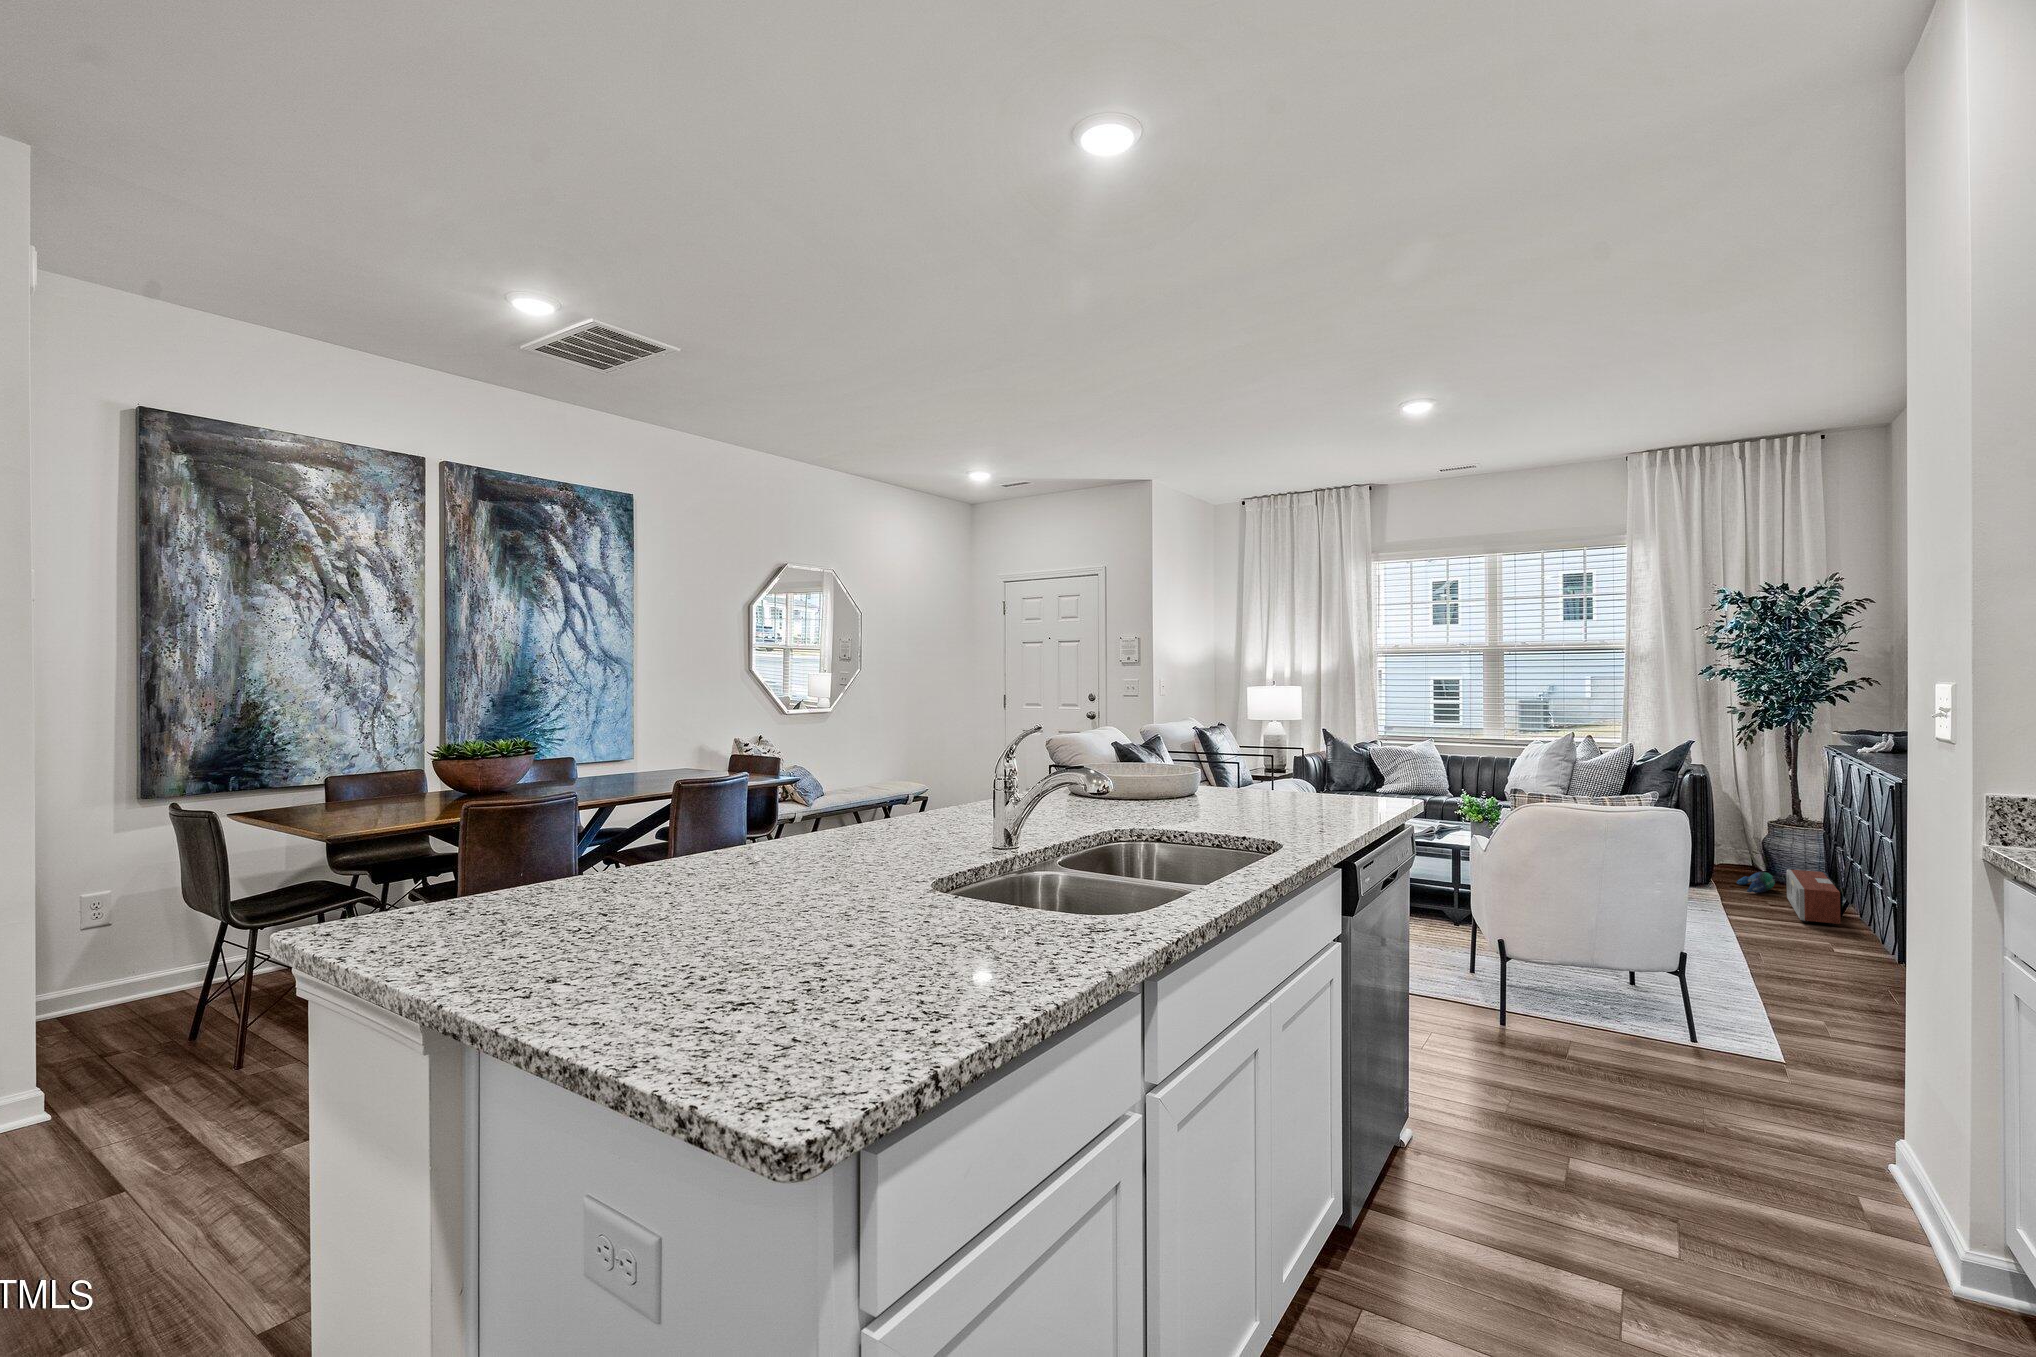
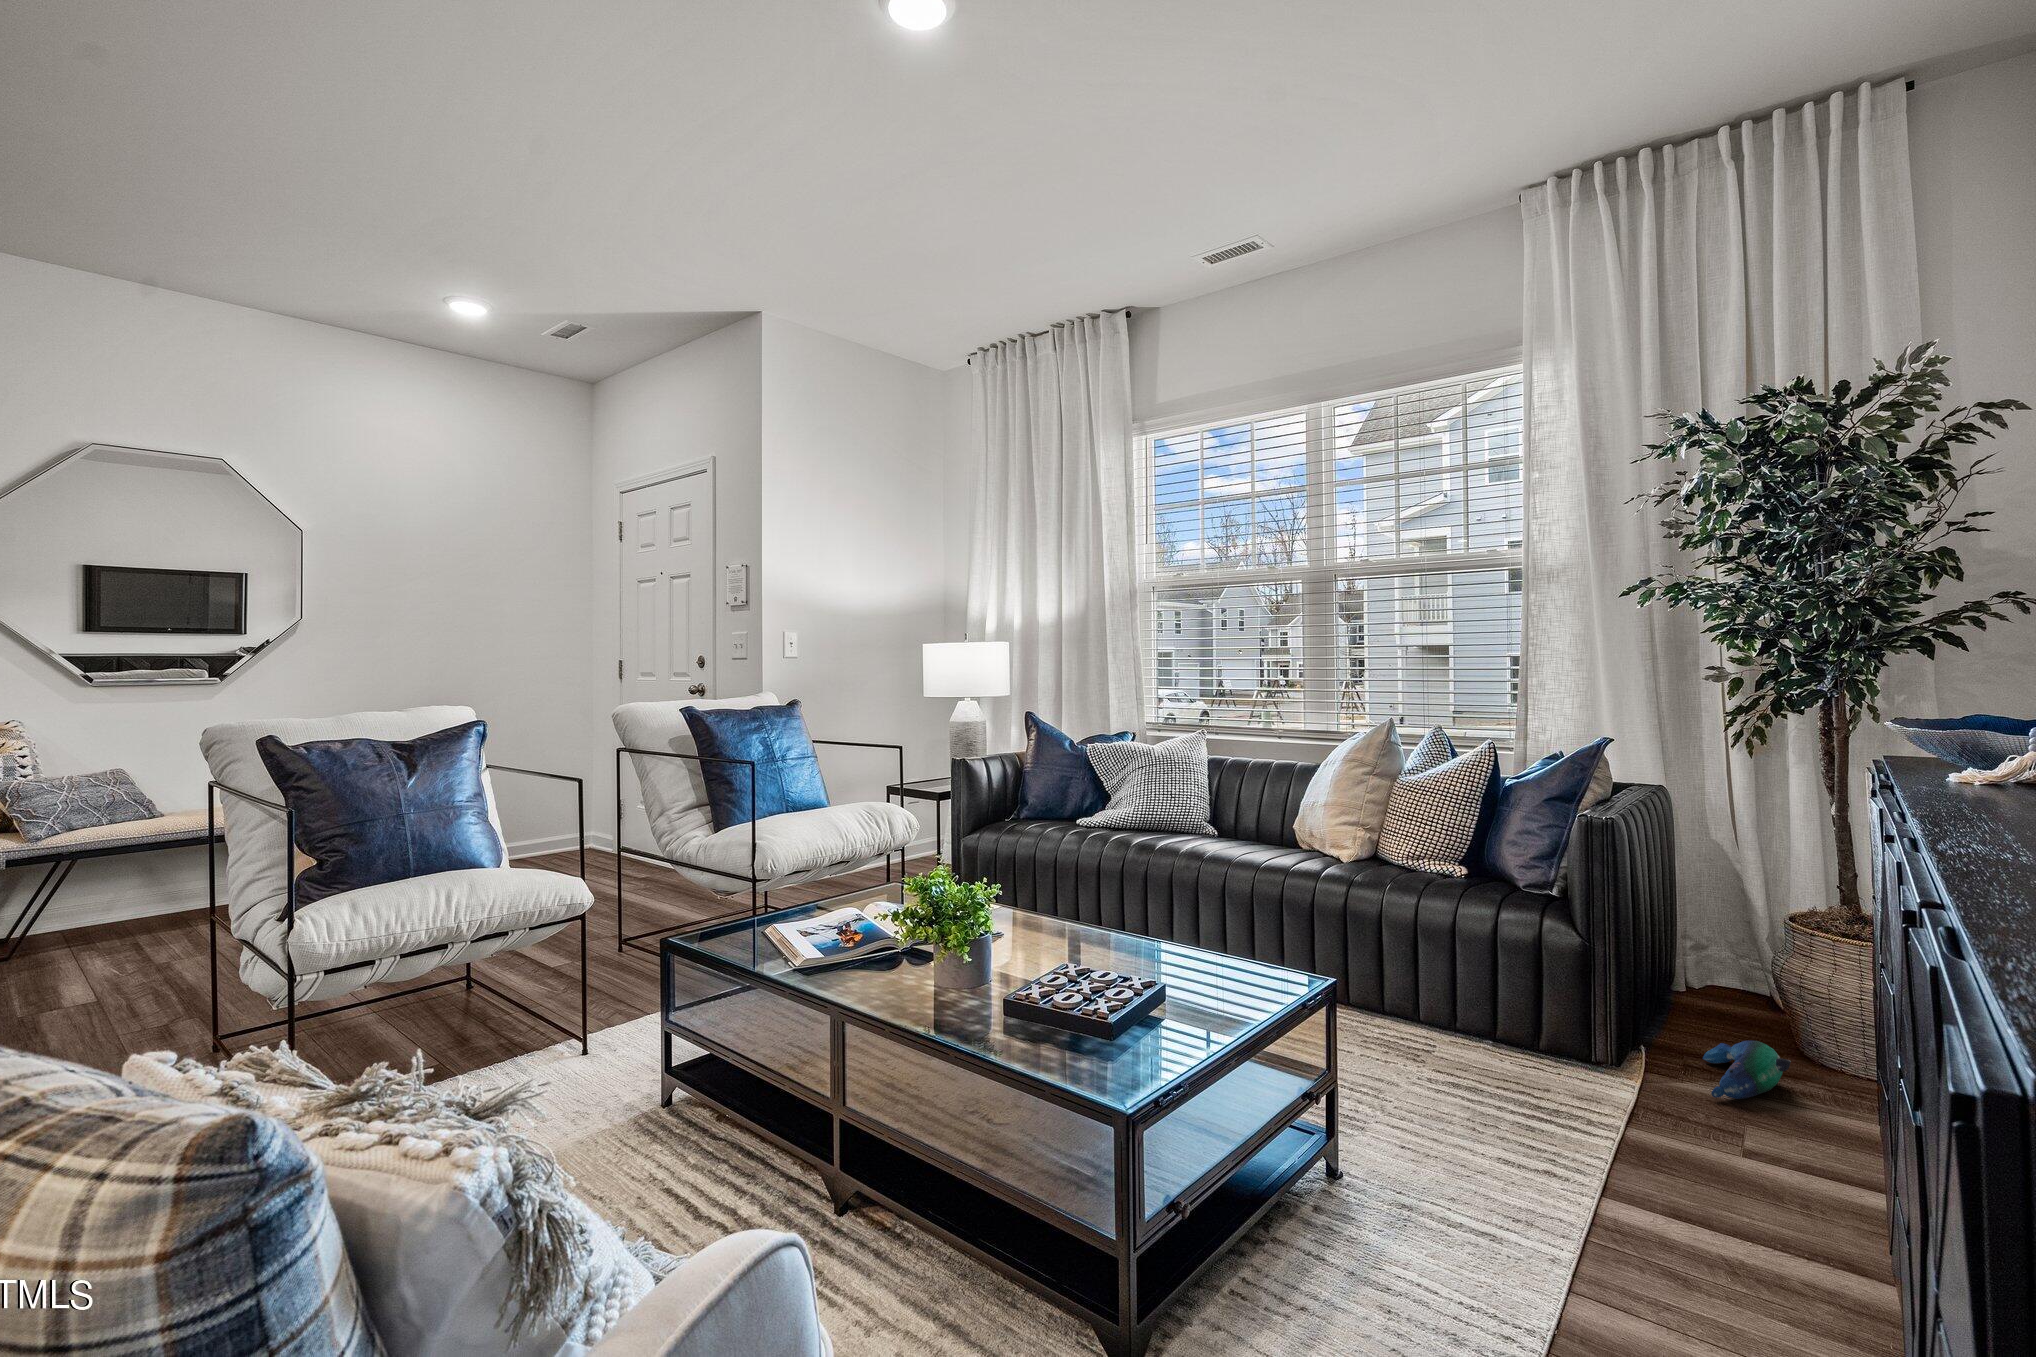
speaker: present [1787,869,1840,925] -> none [1797,1057,1917,1278]

